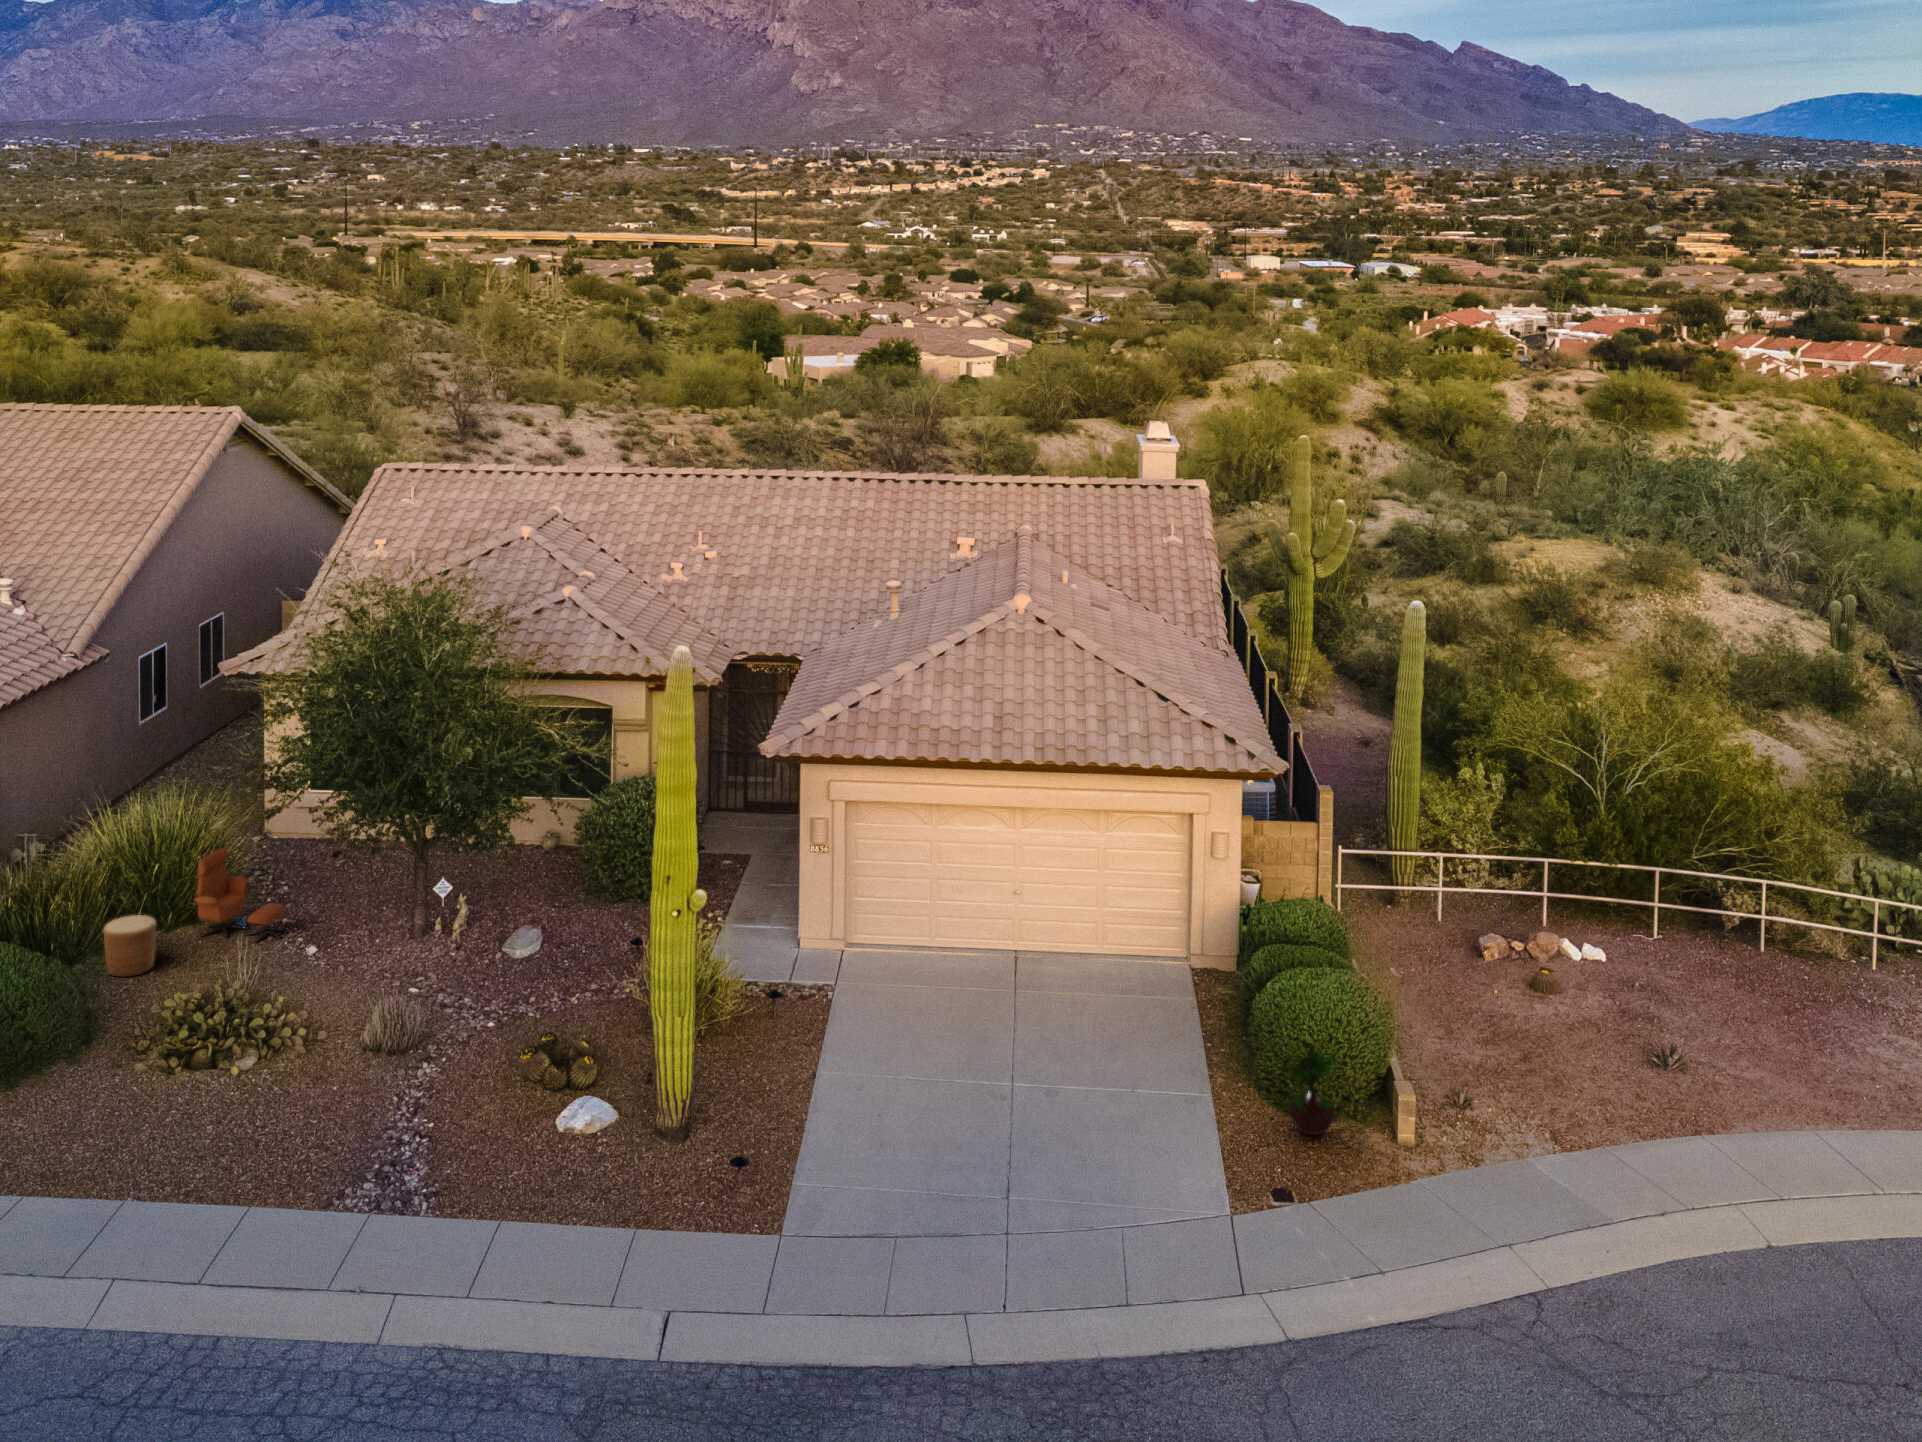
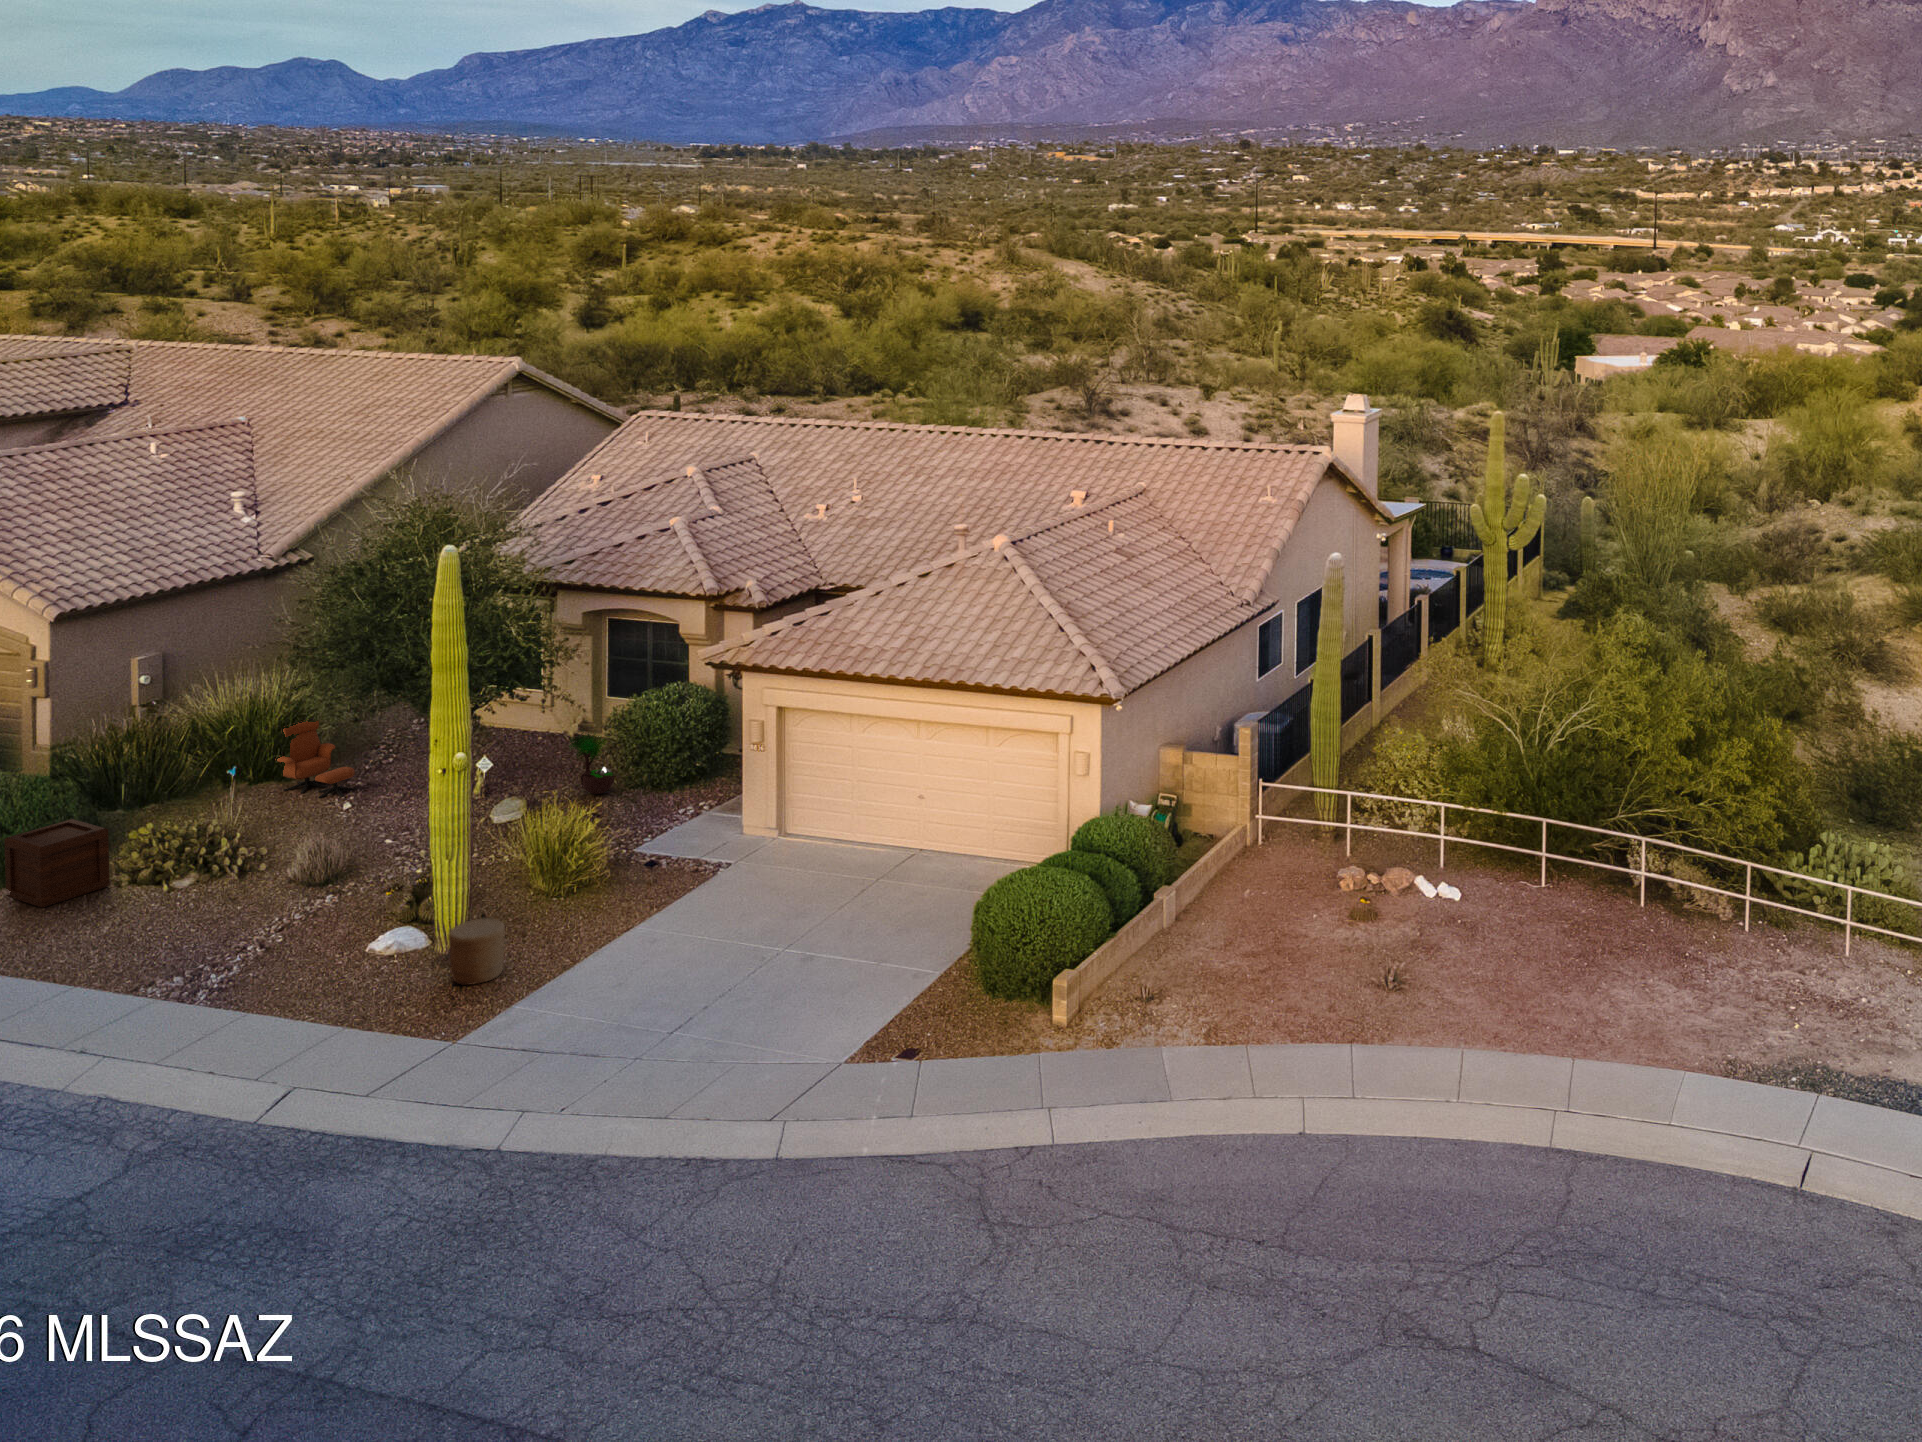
woven basket: present [103,915,157,977] -> present [448,919,505,985]
wooden crate: none [20,995,136,1108] -> present [5,819,110,908]
potted tree: present [1287,1044,1337,1135] -> present [569,732,614,794]

